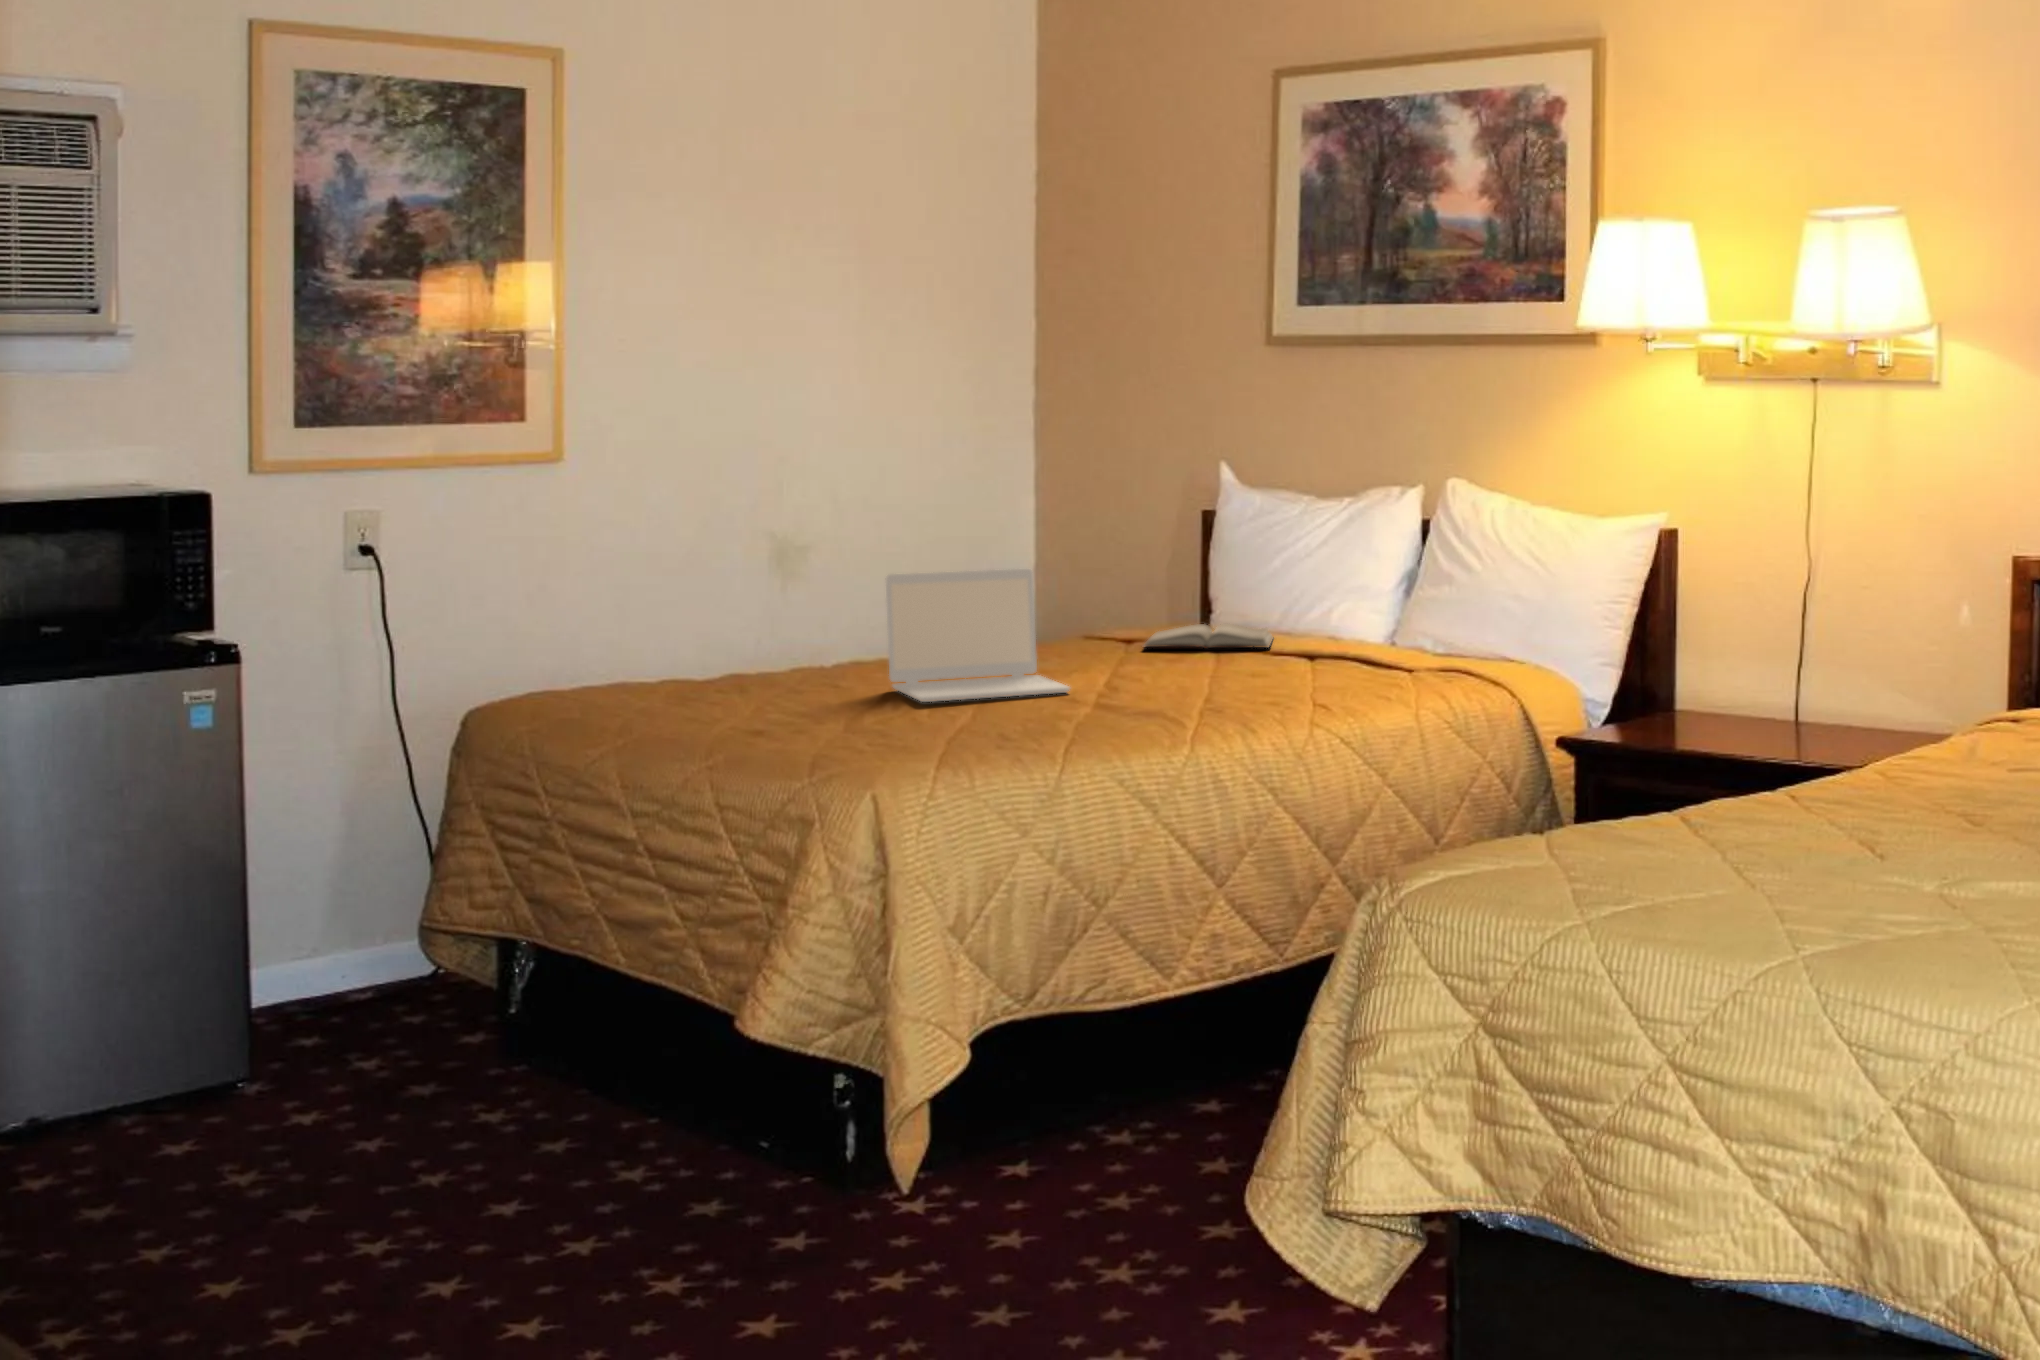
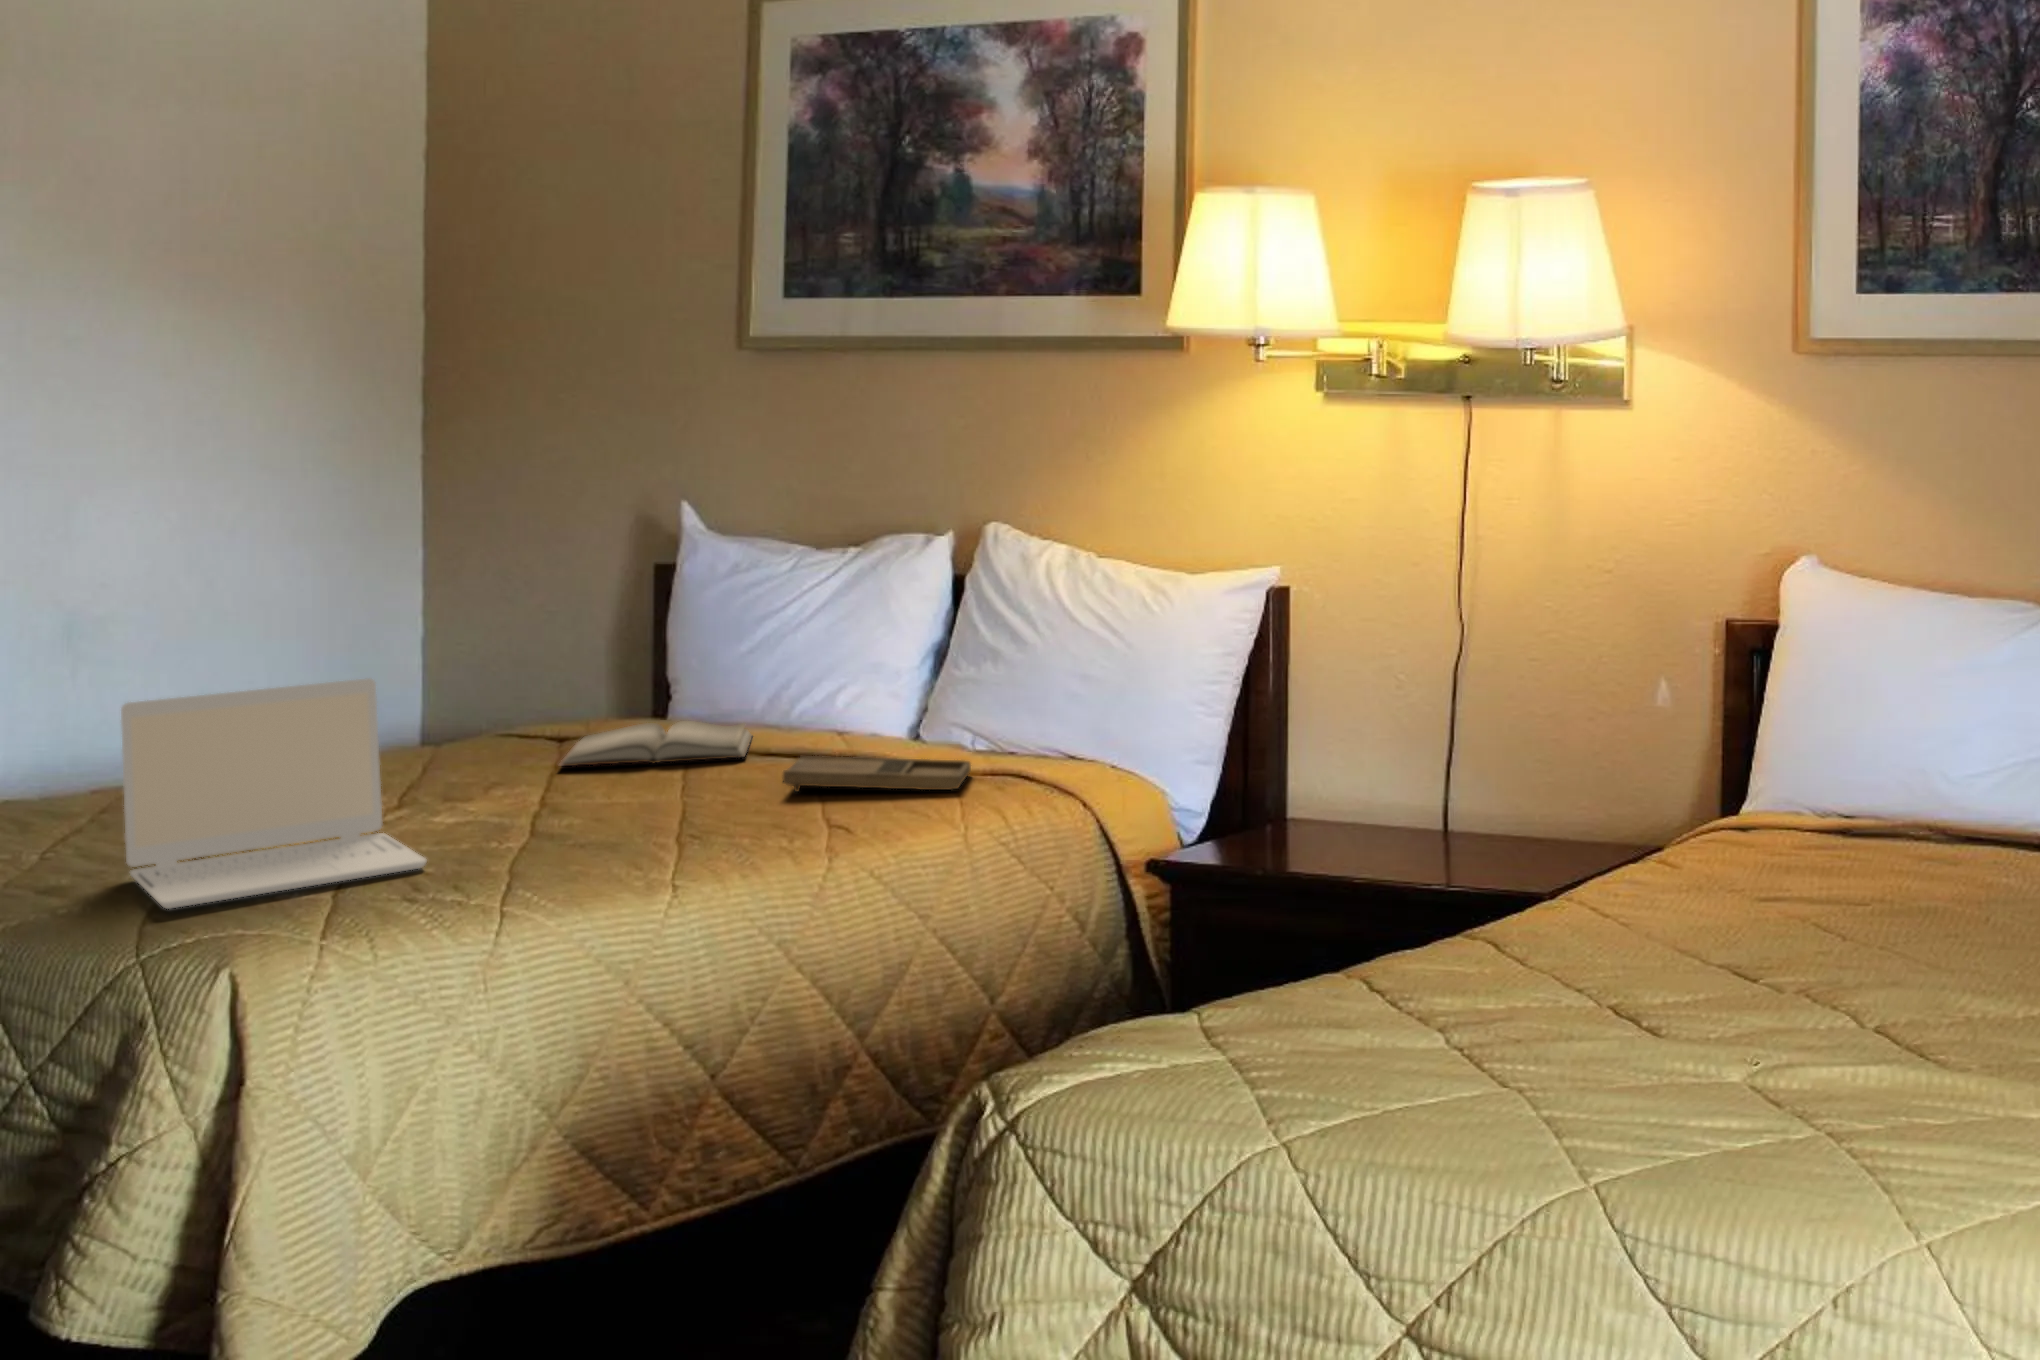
tray: none [1297,644,1431,670] -> present [783,756,971,792]

